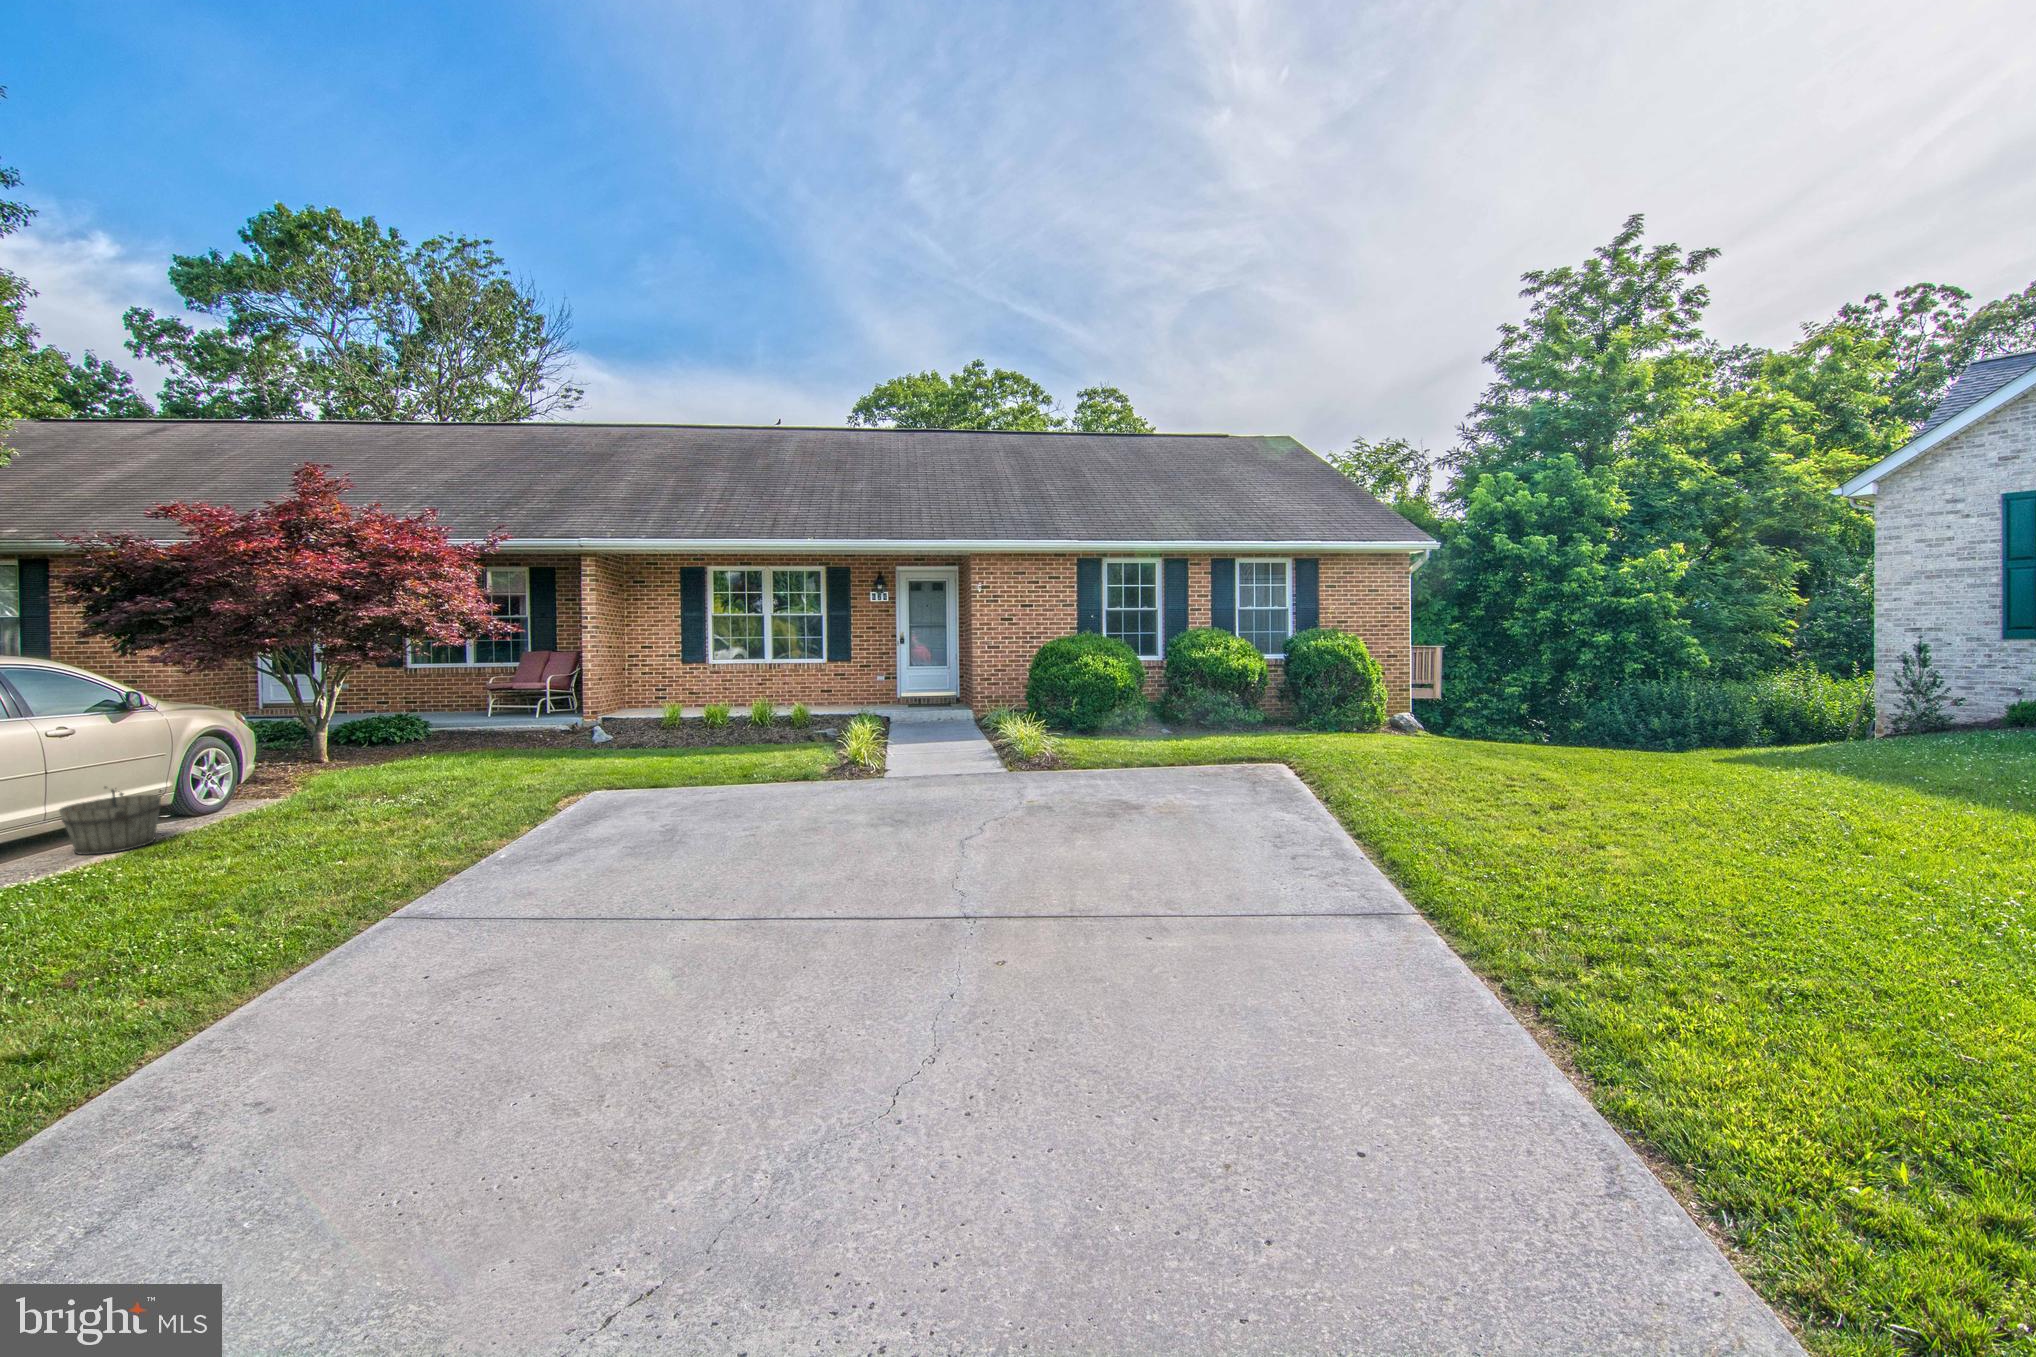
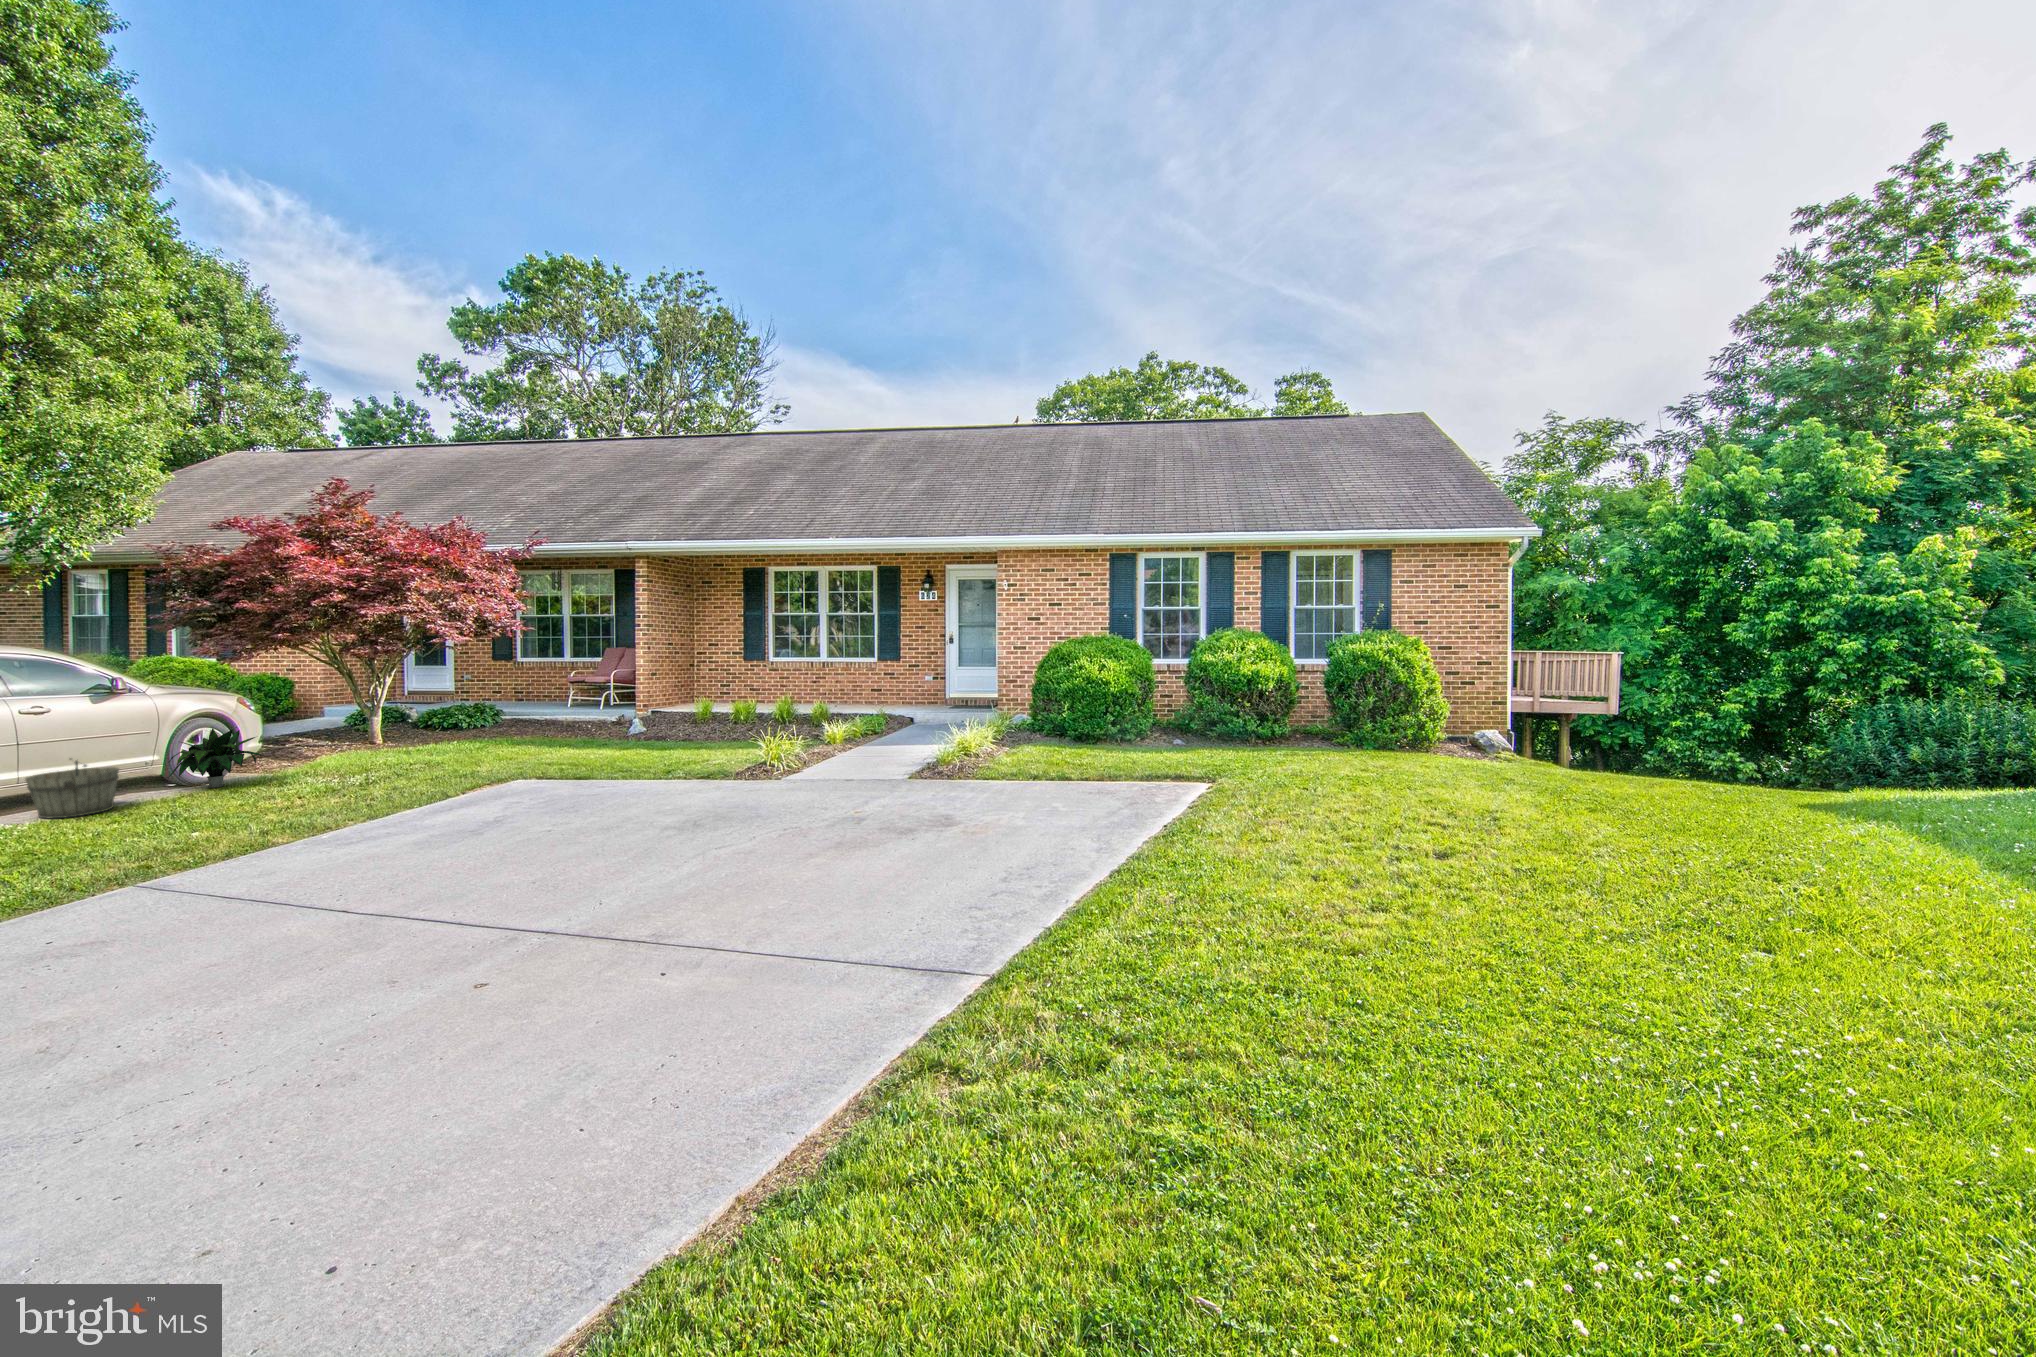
potted plant: none [186,748,295,813] -> present [169,729,264,788]

